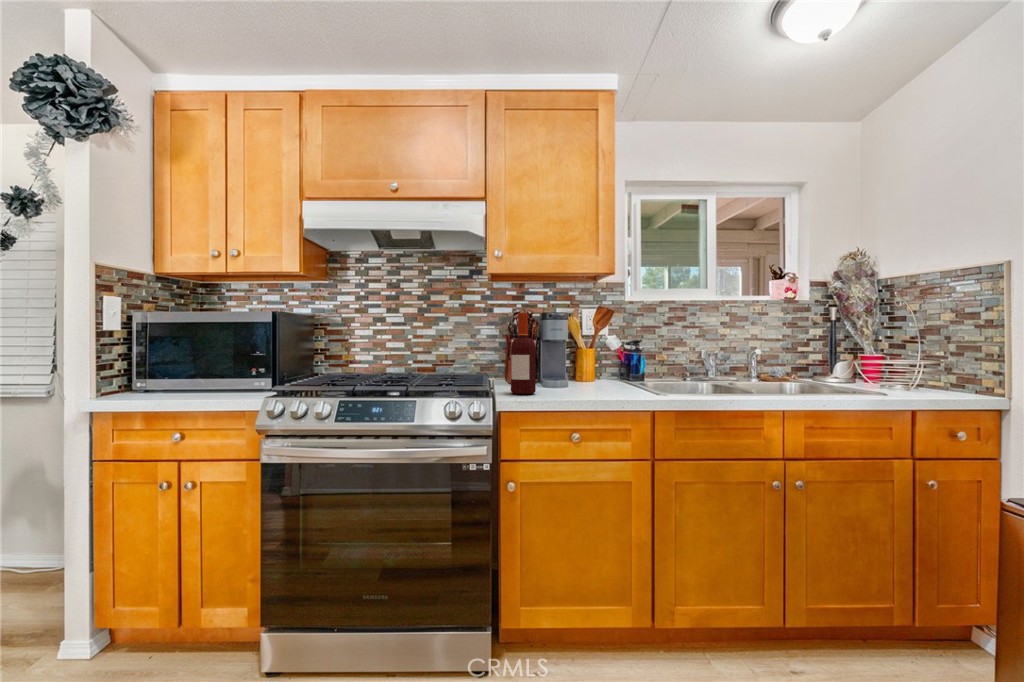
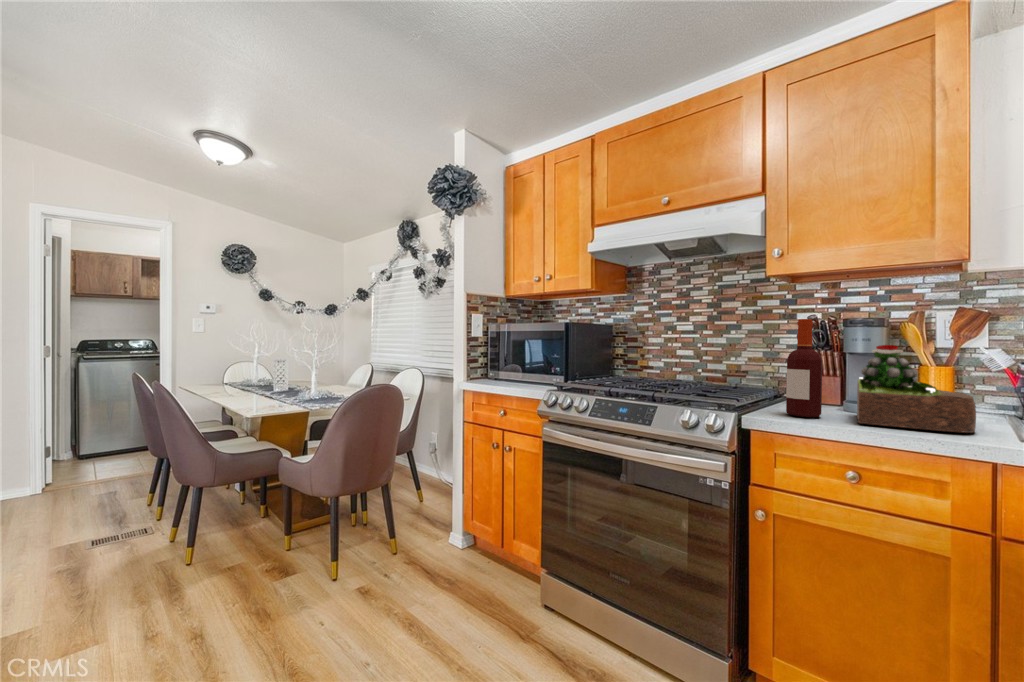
succulent plant: none [552,334,623,394] -> present [857,345,976,433]

